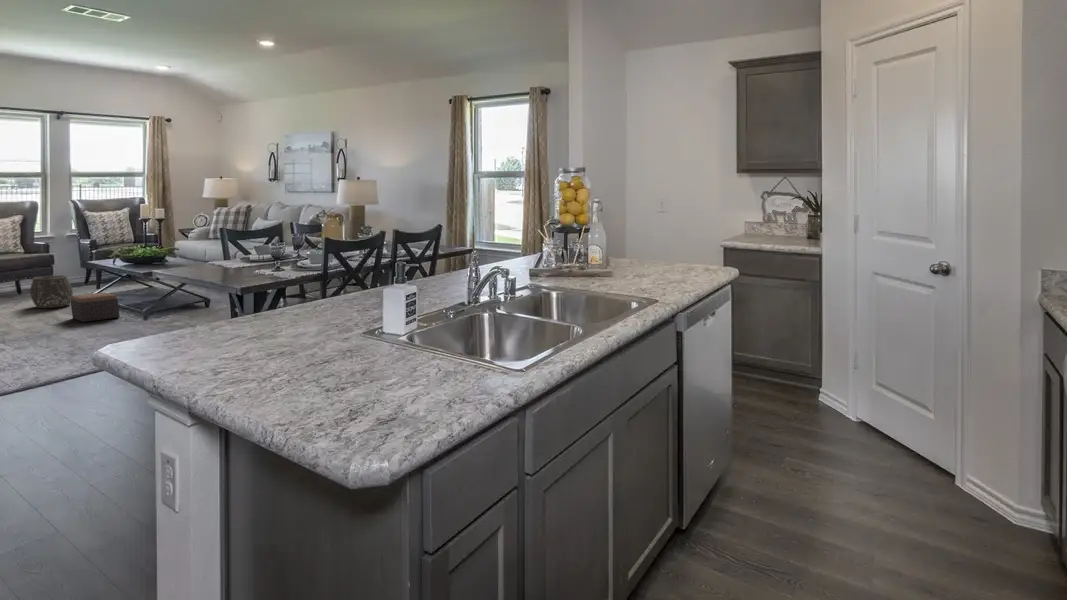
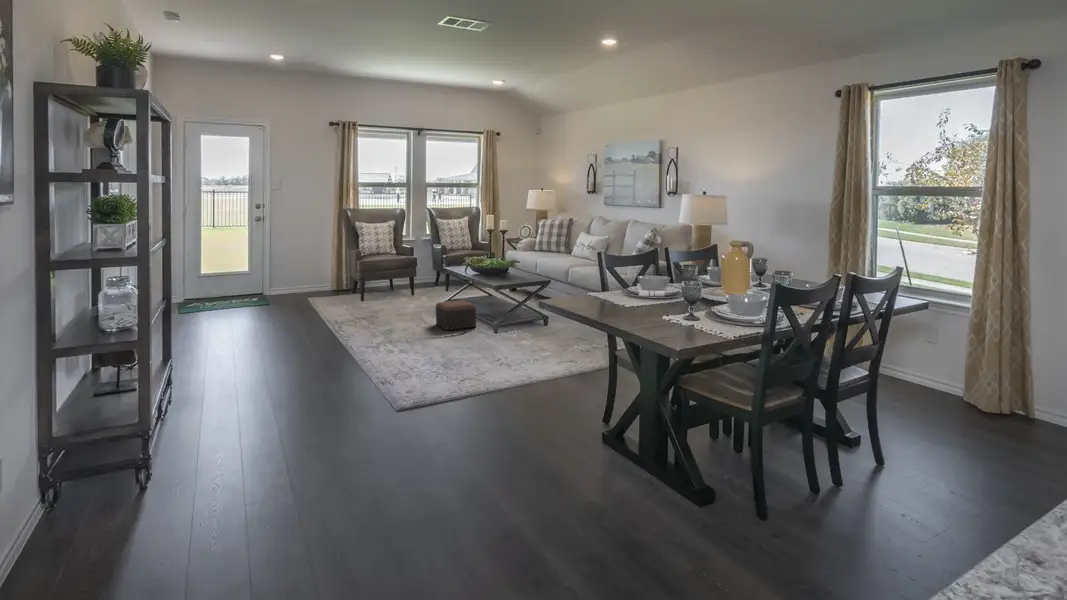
woven basket: present [30,276,73,308] -> none [400,279,433,309]

